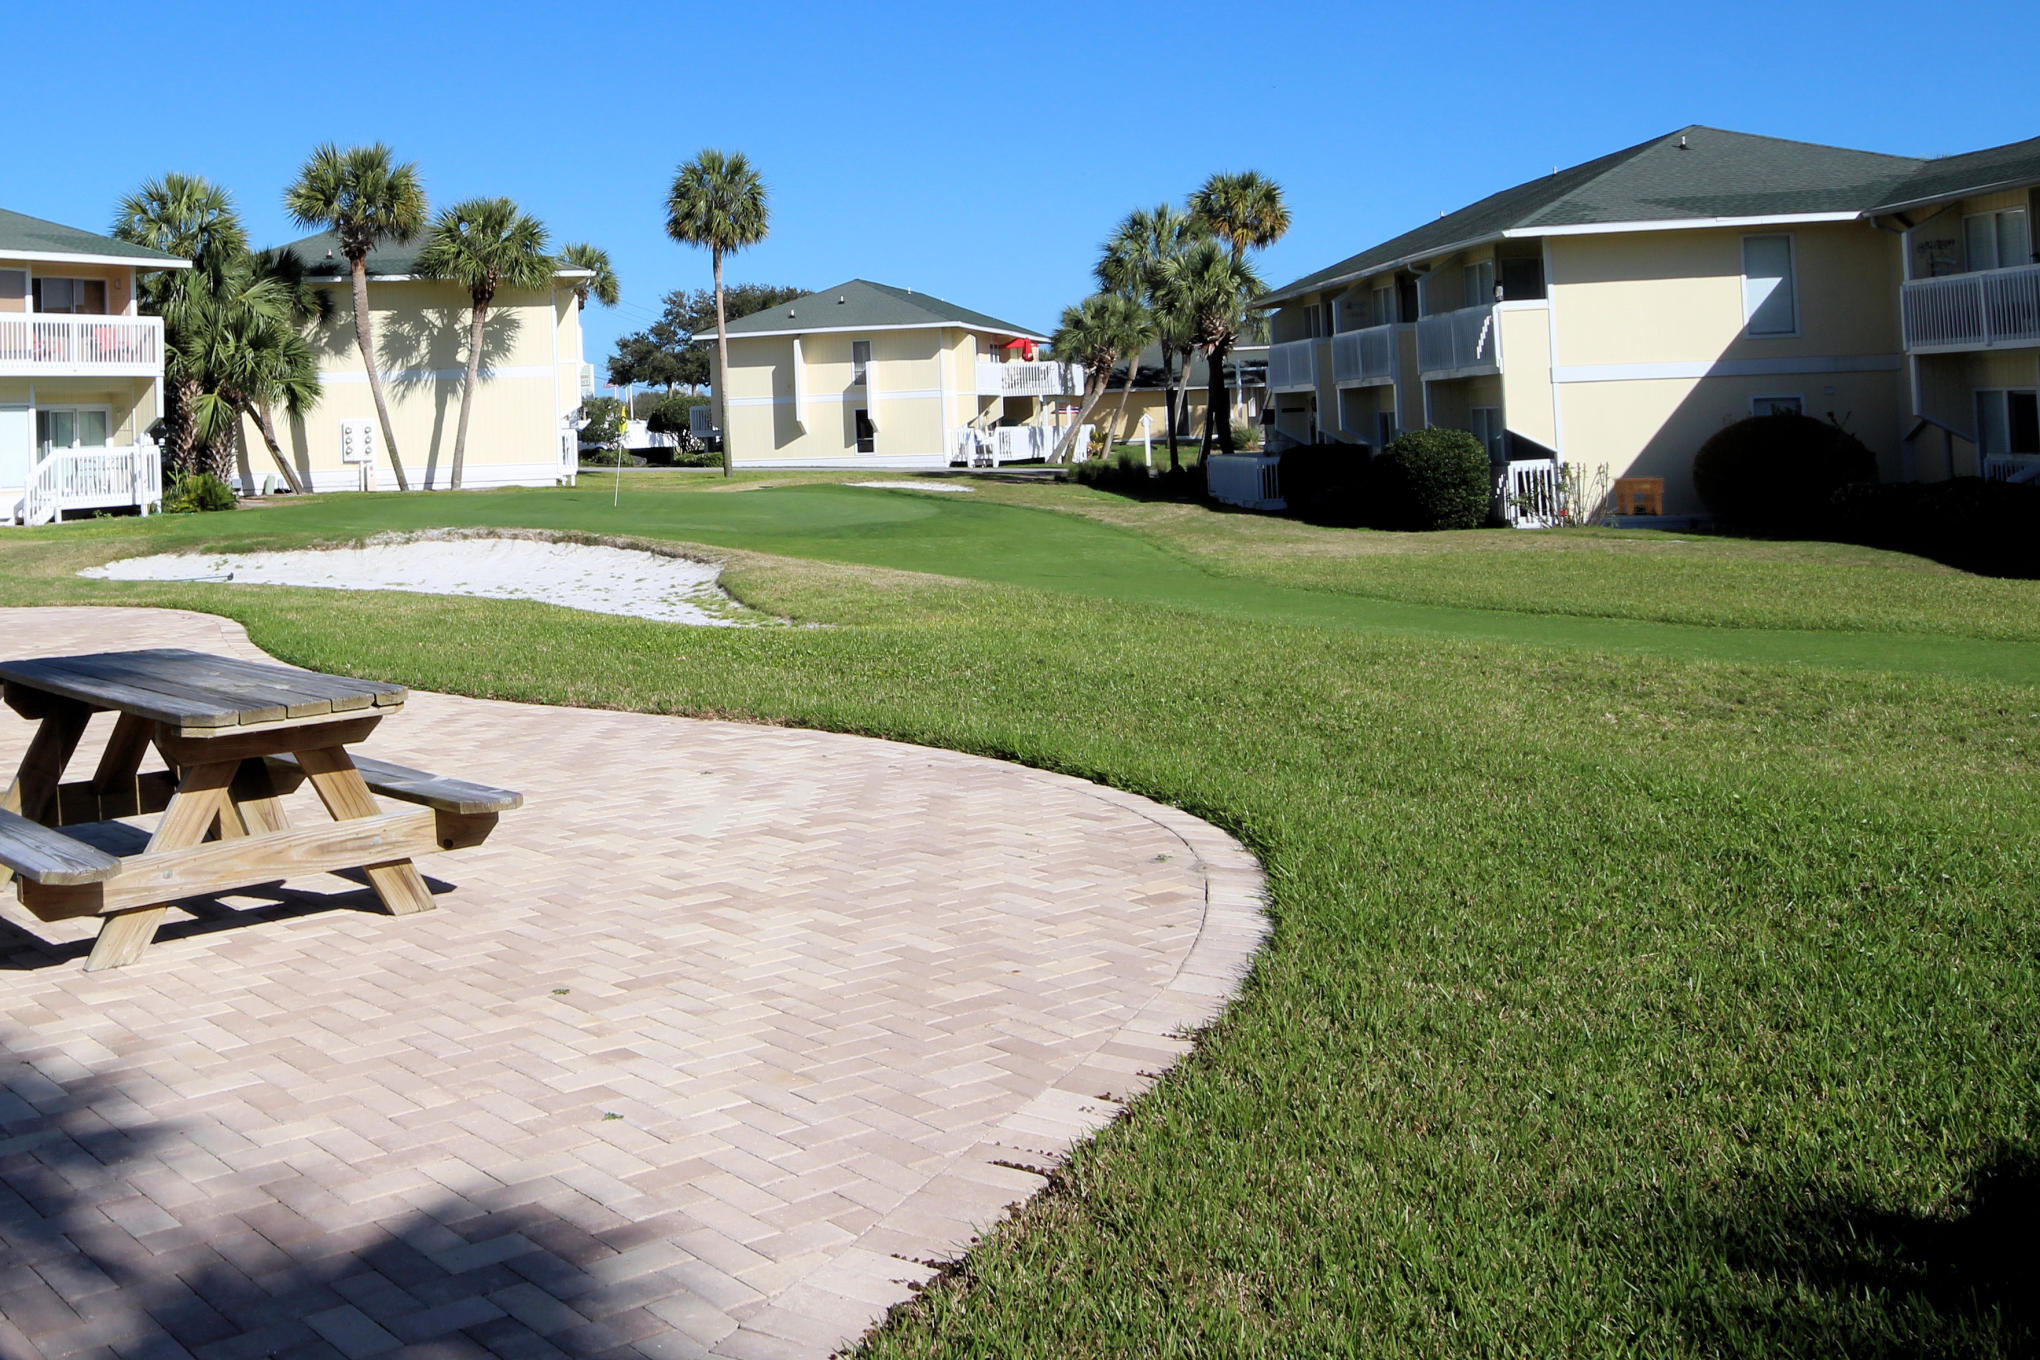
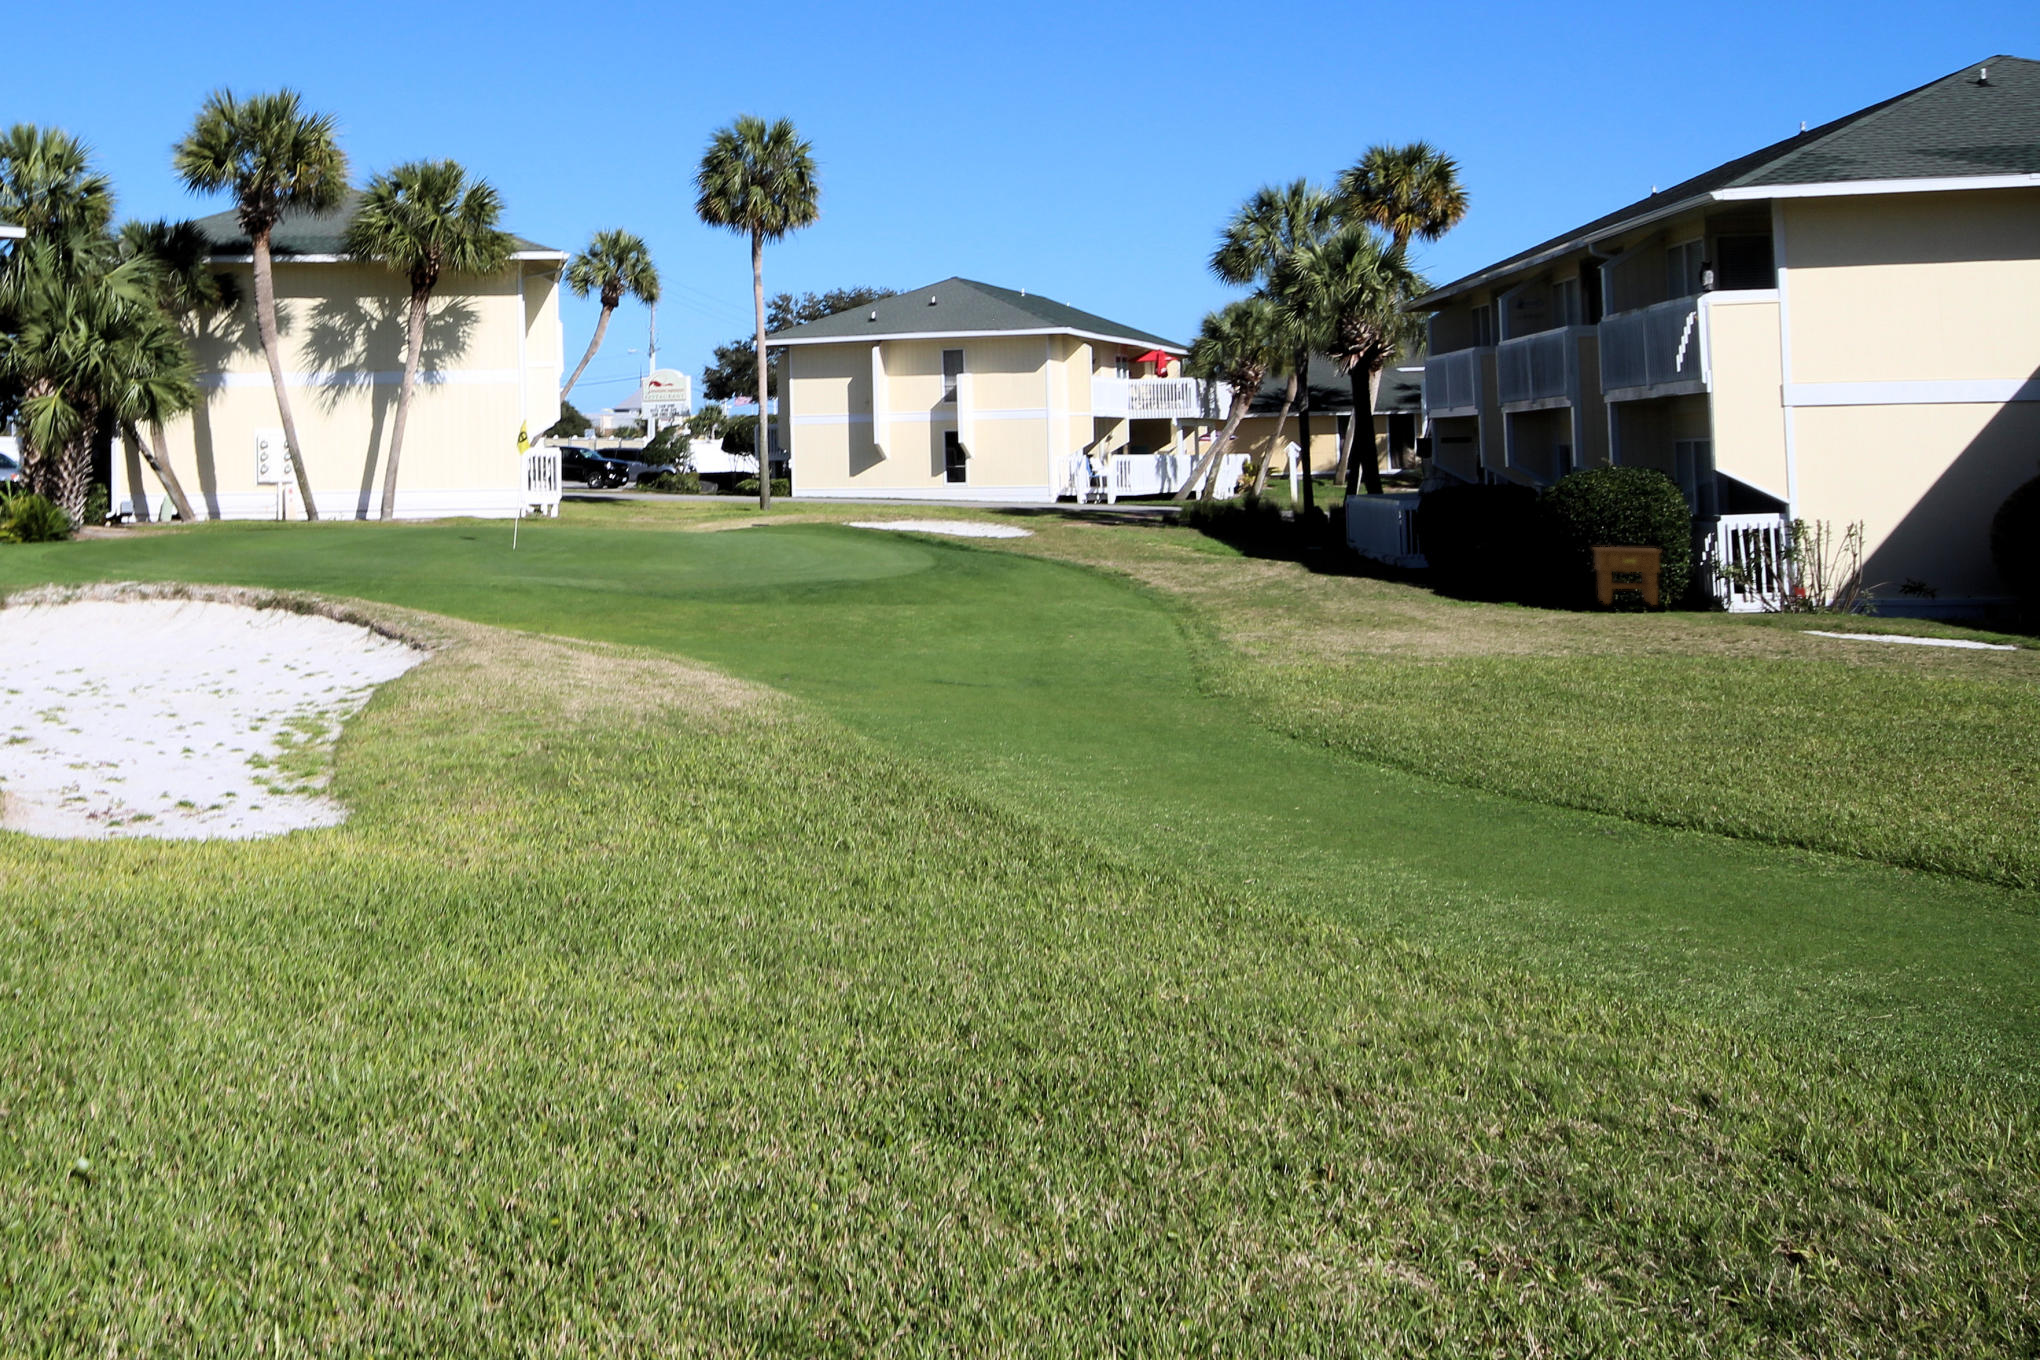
side table: present [1614,478,1664,515] -> present [1593,547,1661,605]

